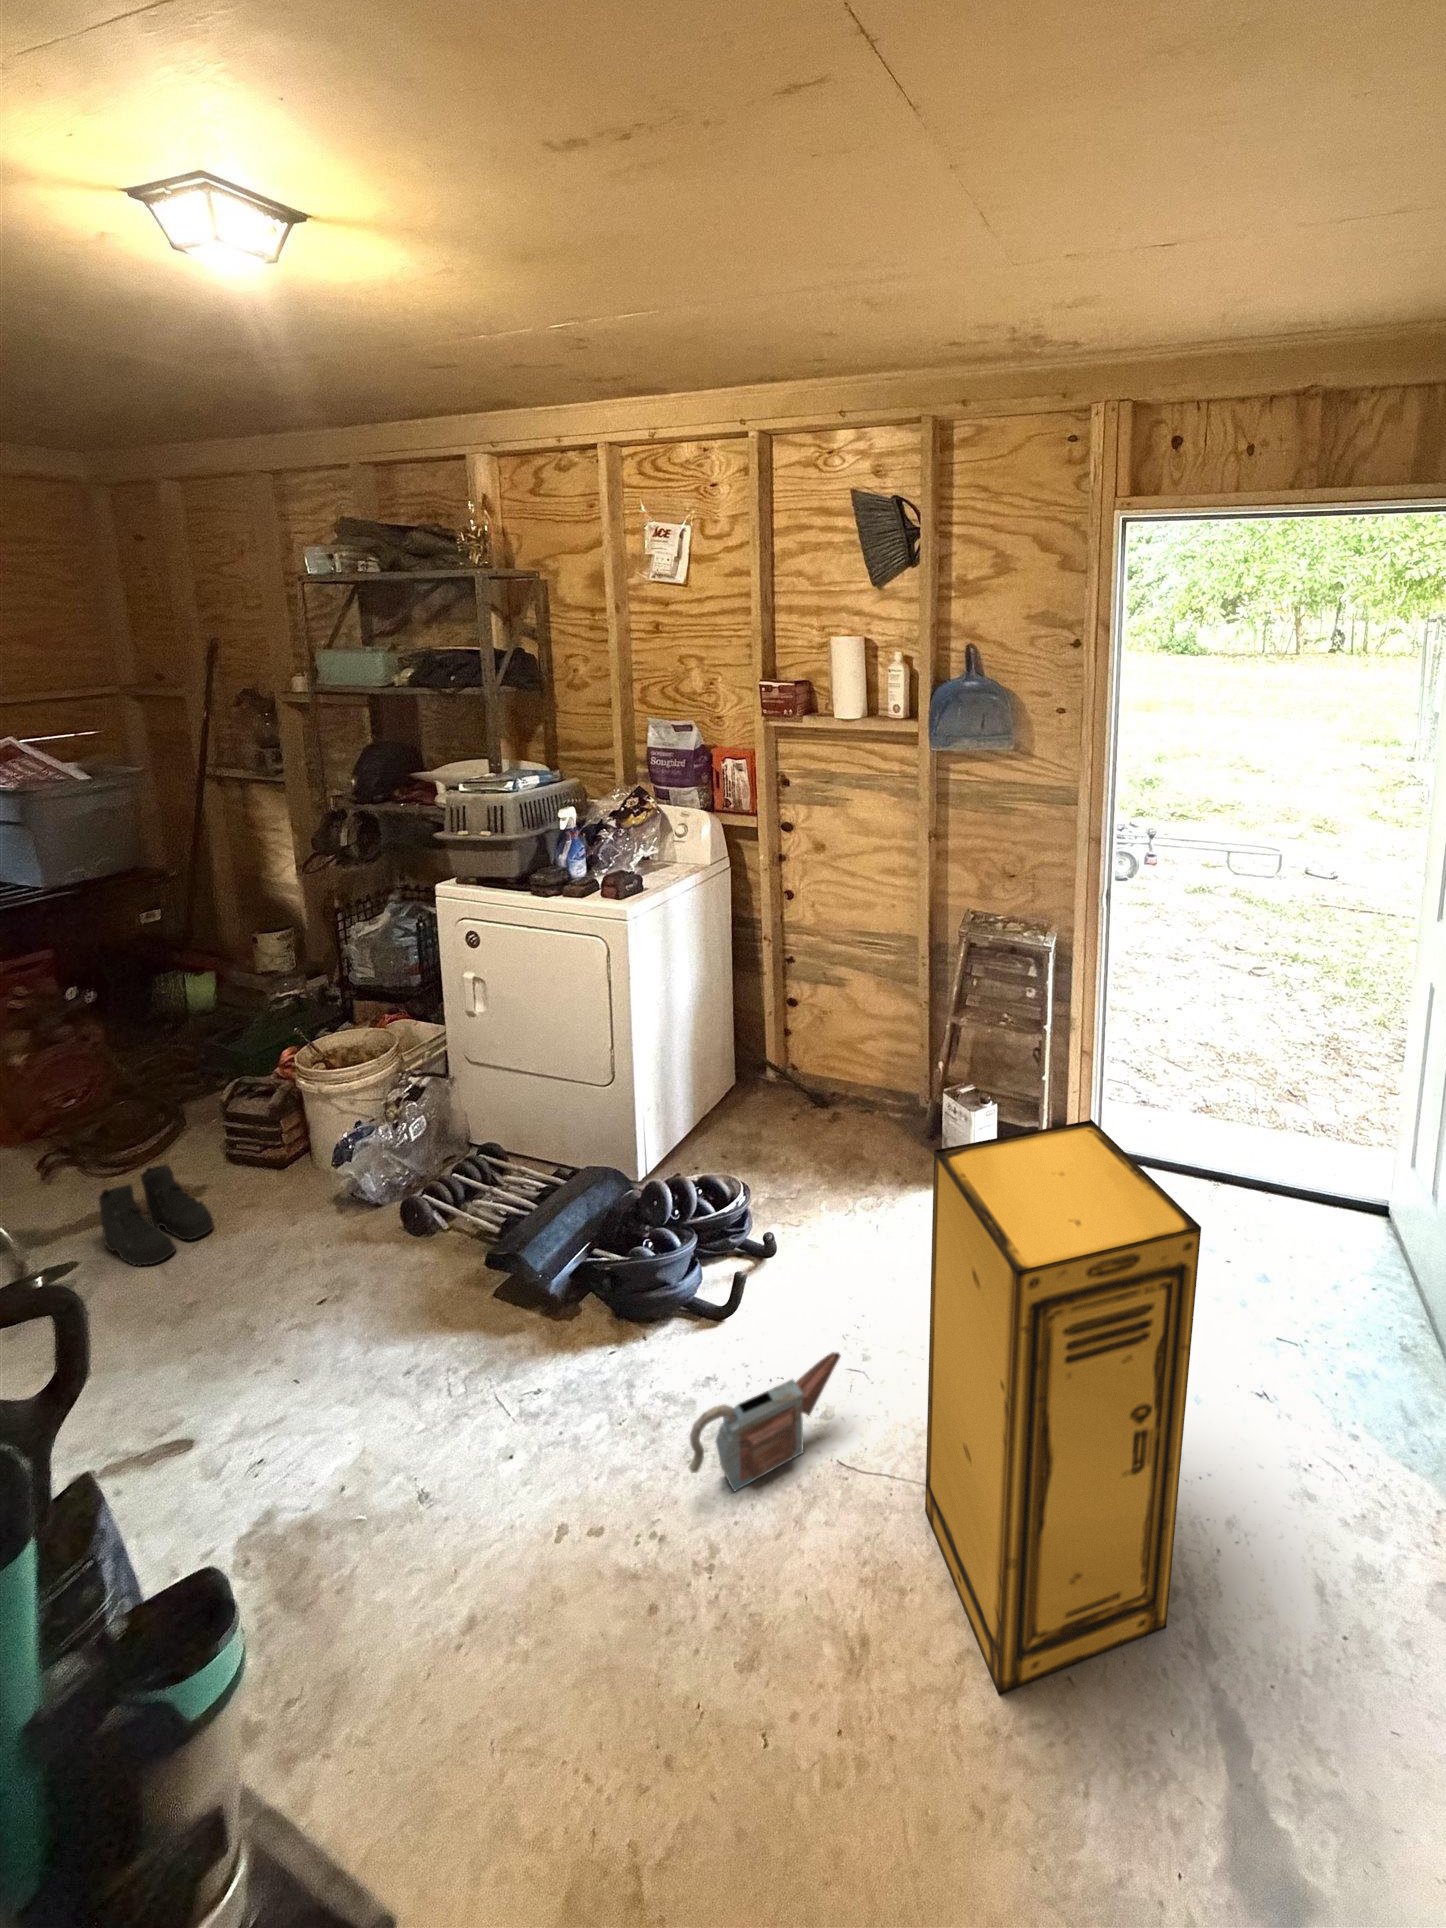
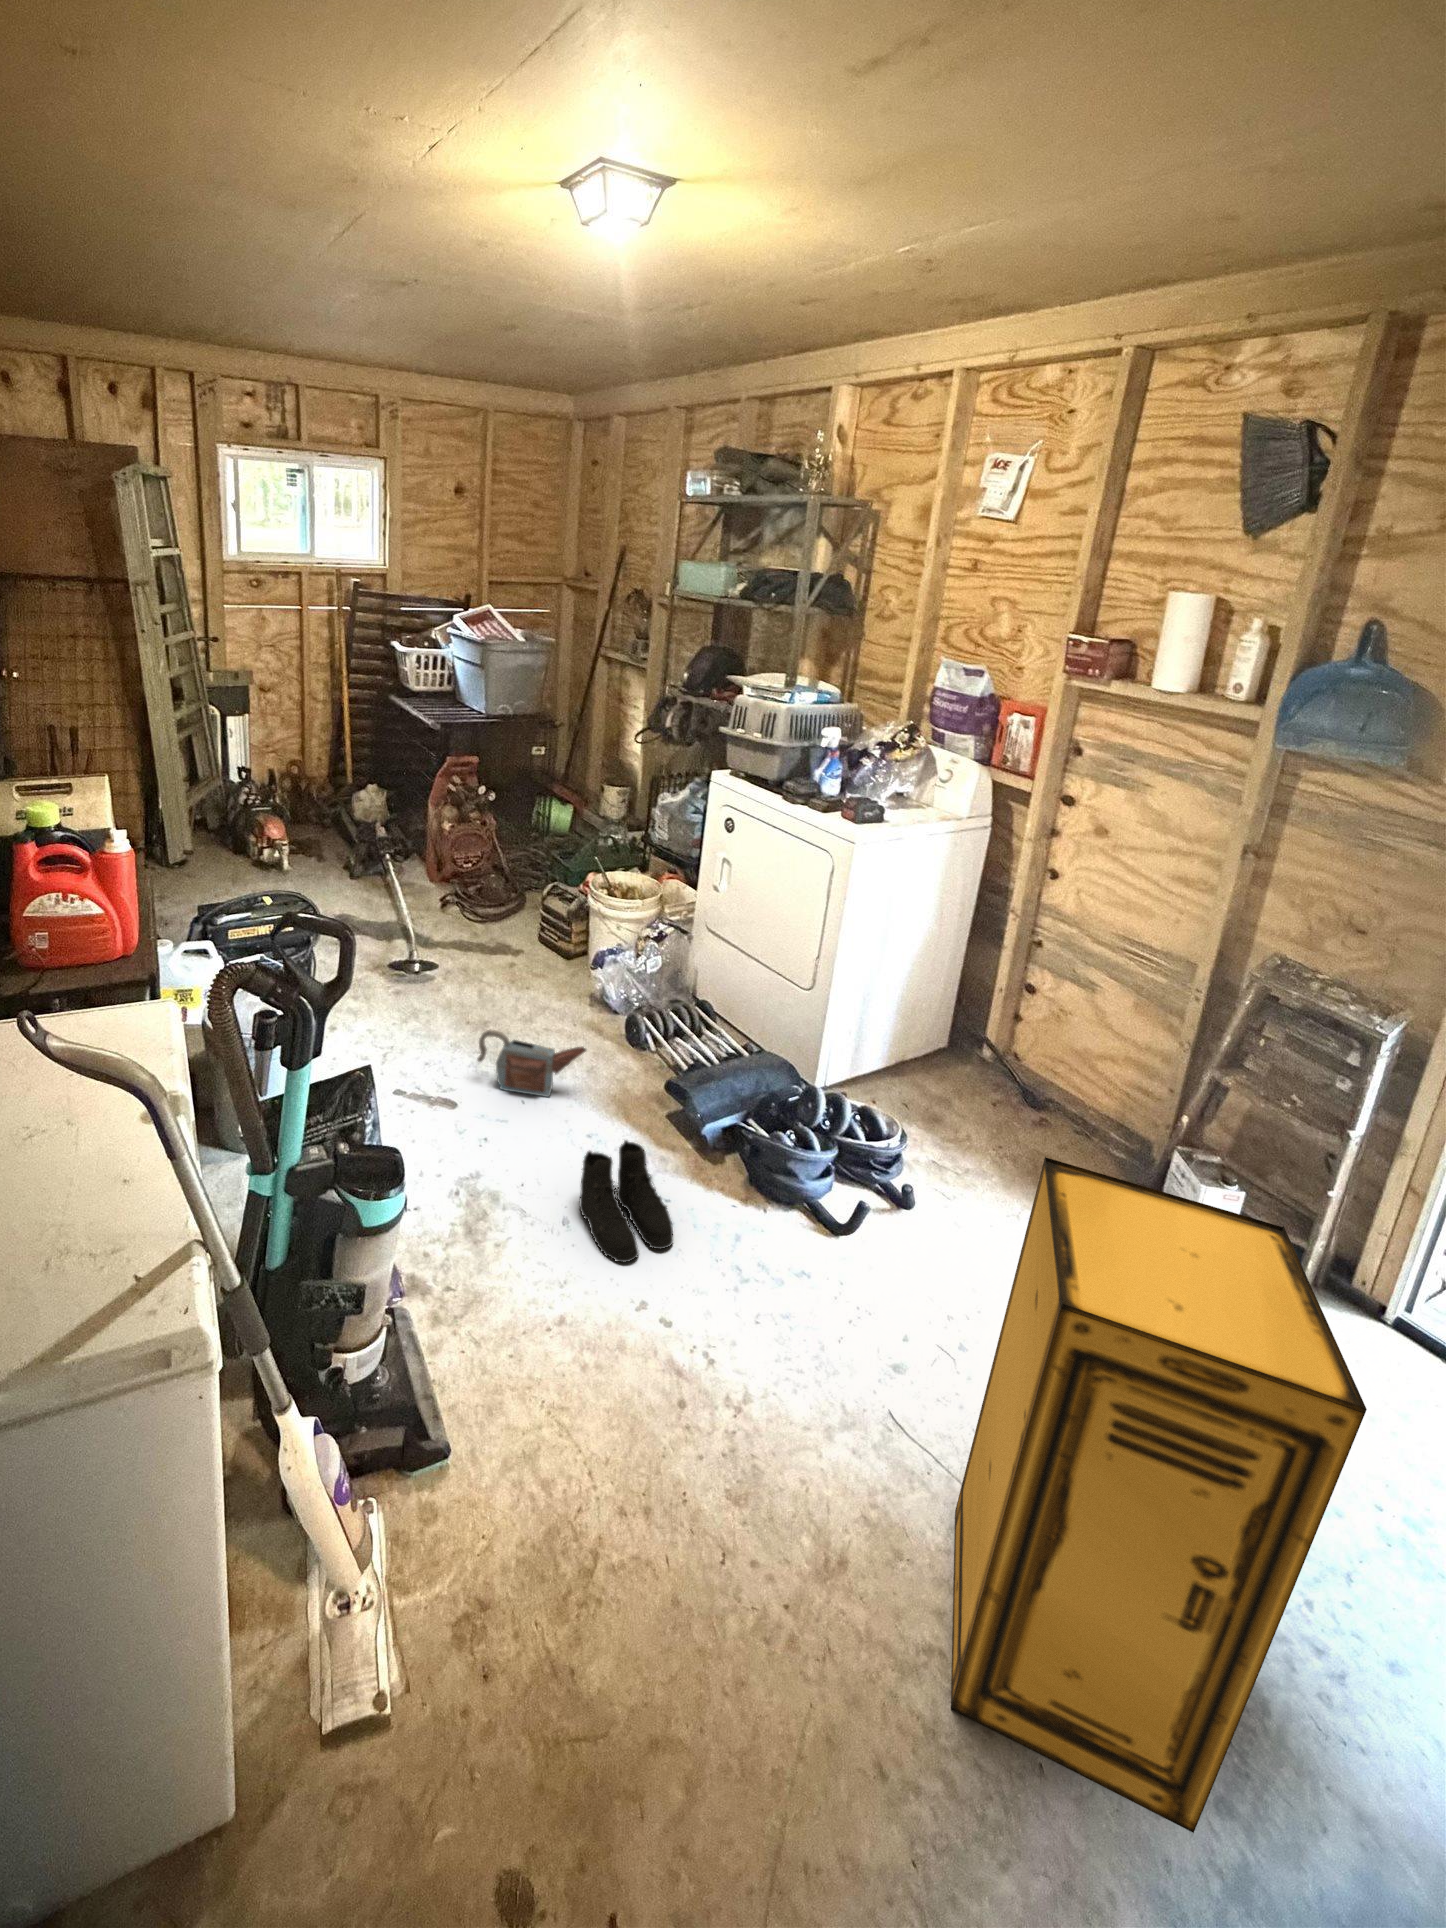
boots: present [99,1164,214,1266] -> present [580,1140,673,1262]
watering can: present [689,1352,840,1491] -> present [477,1030,586,1097]

